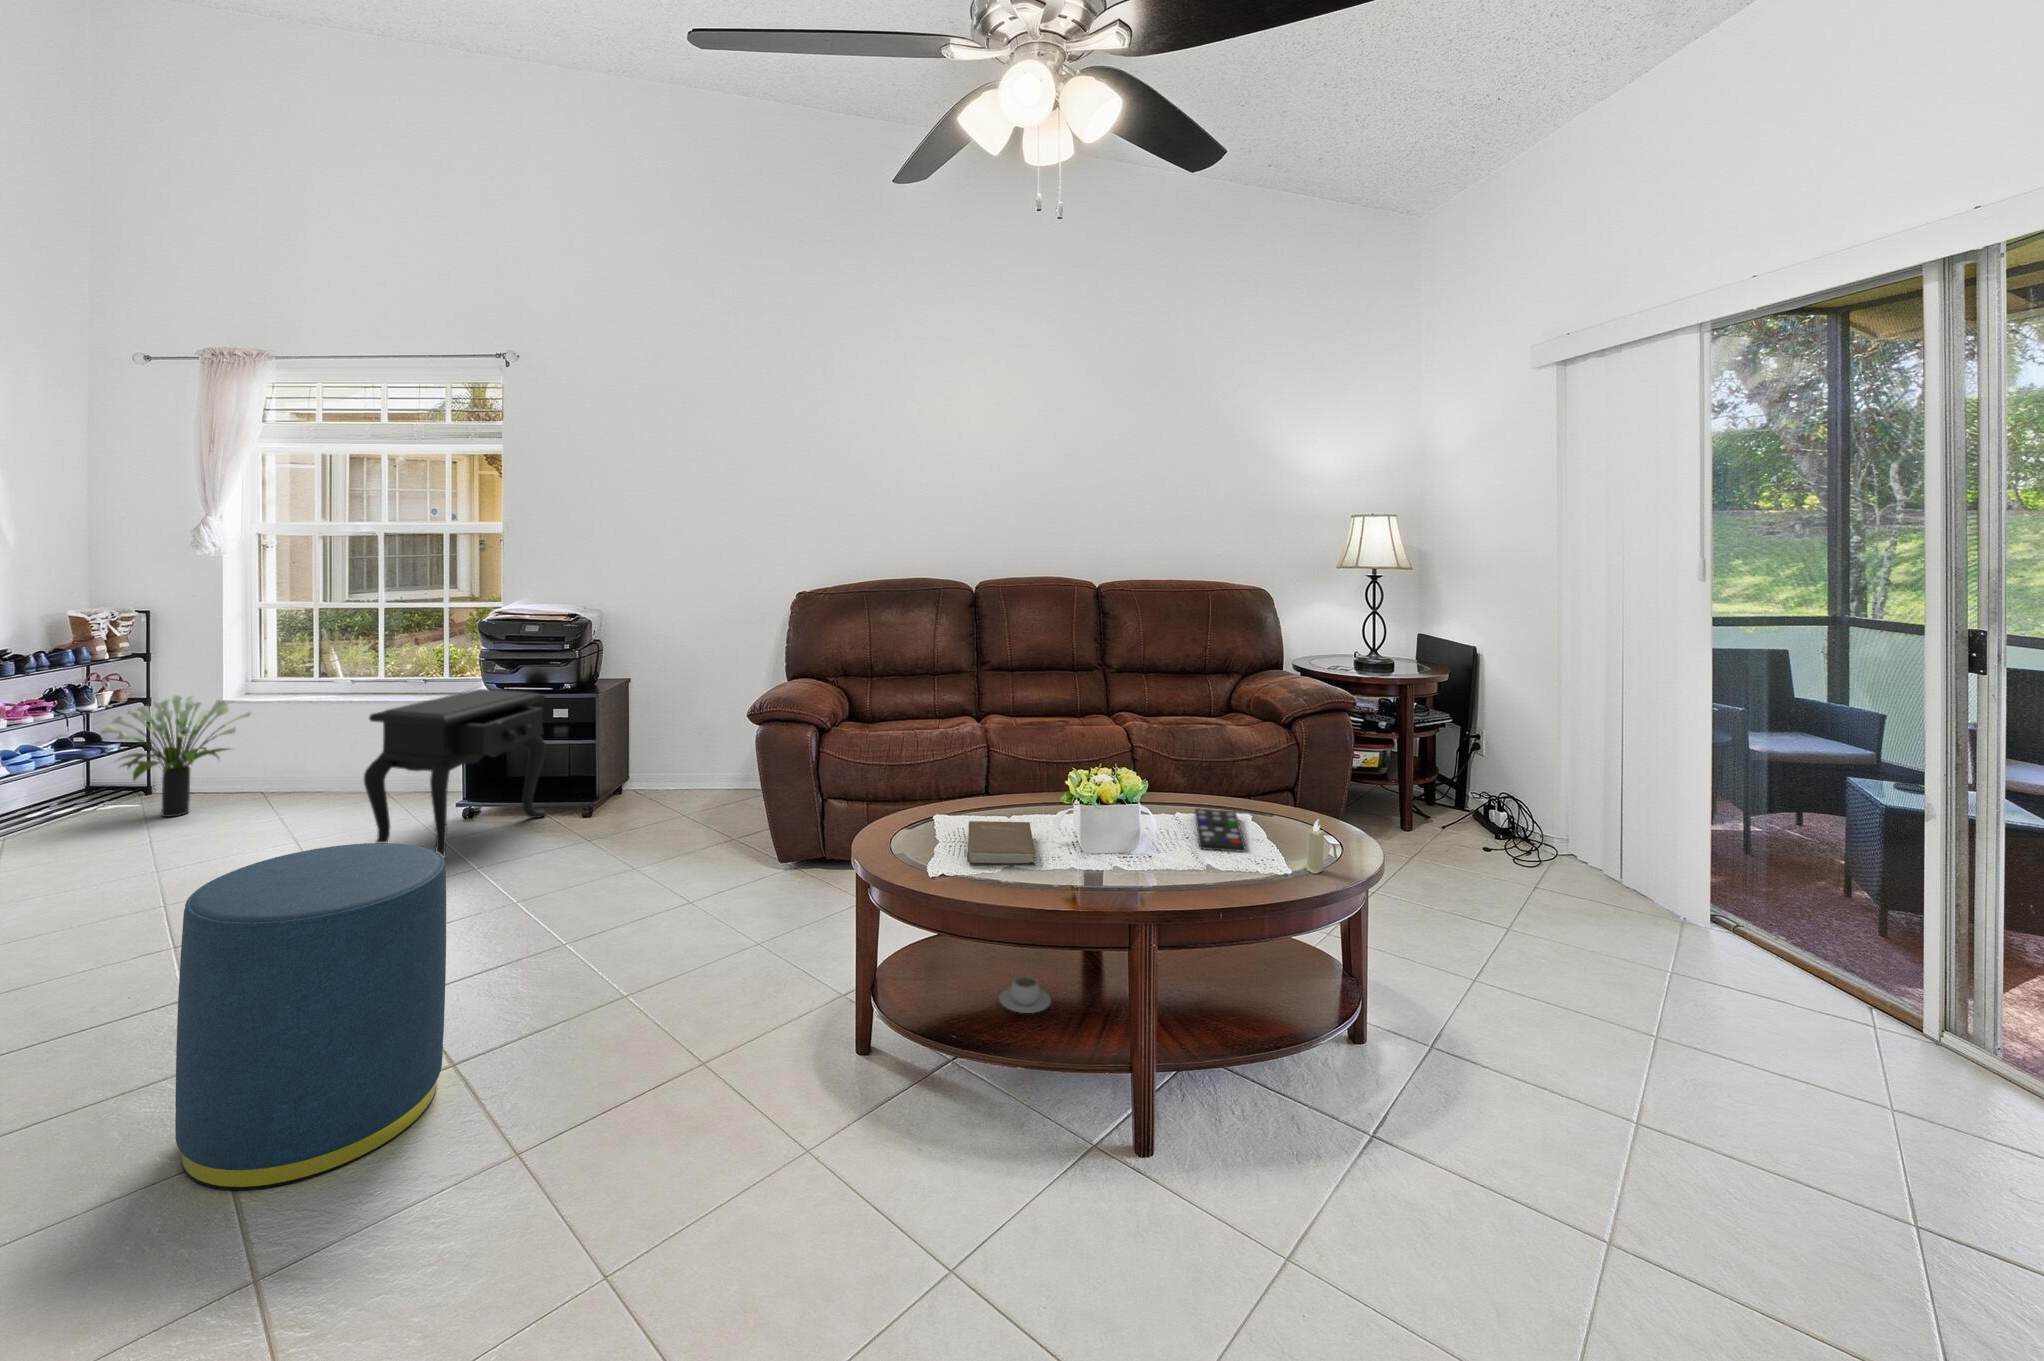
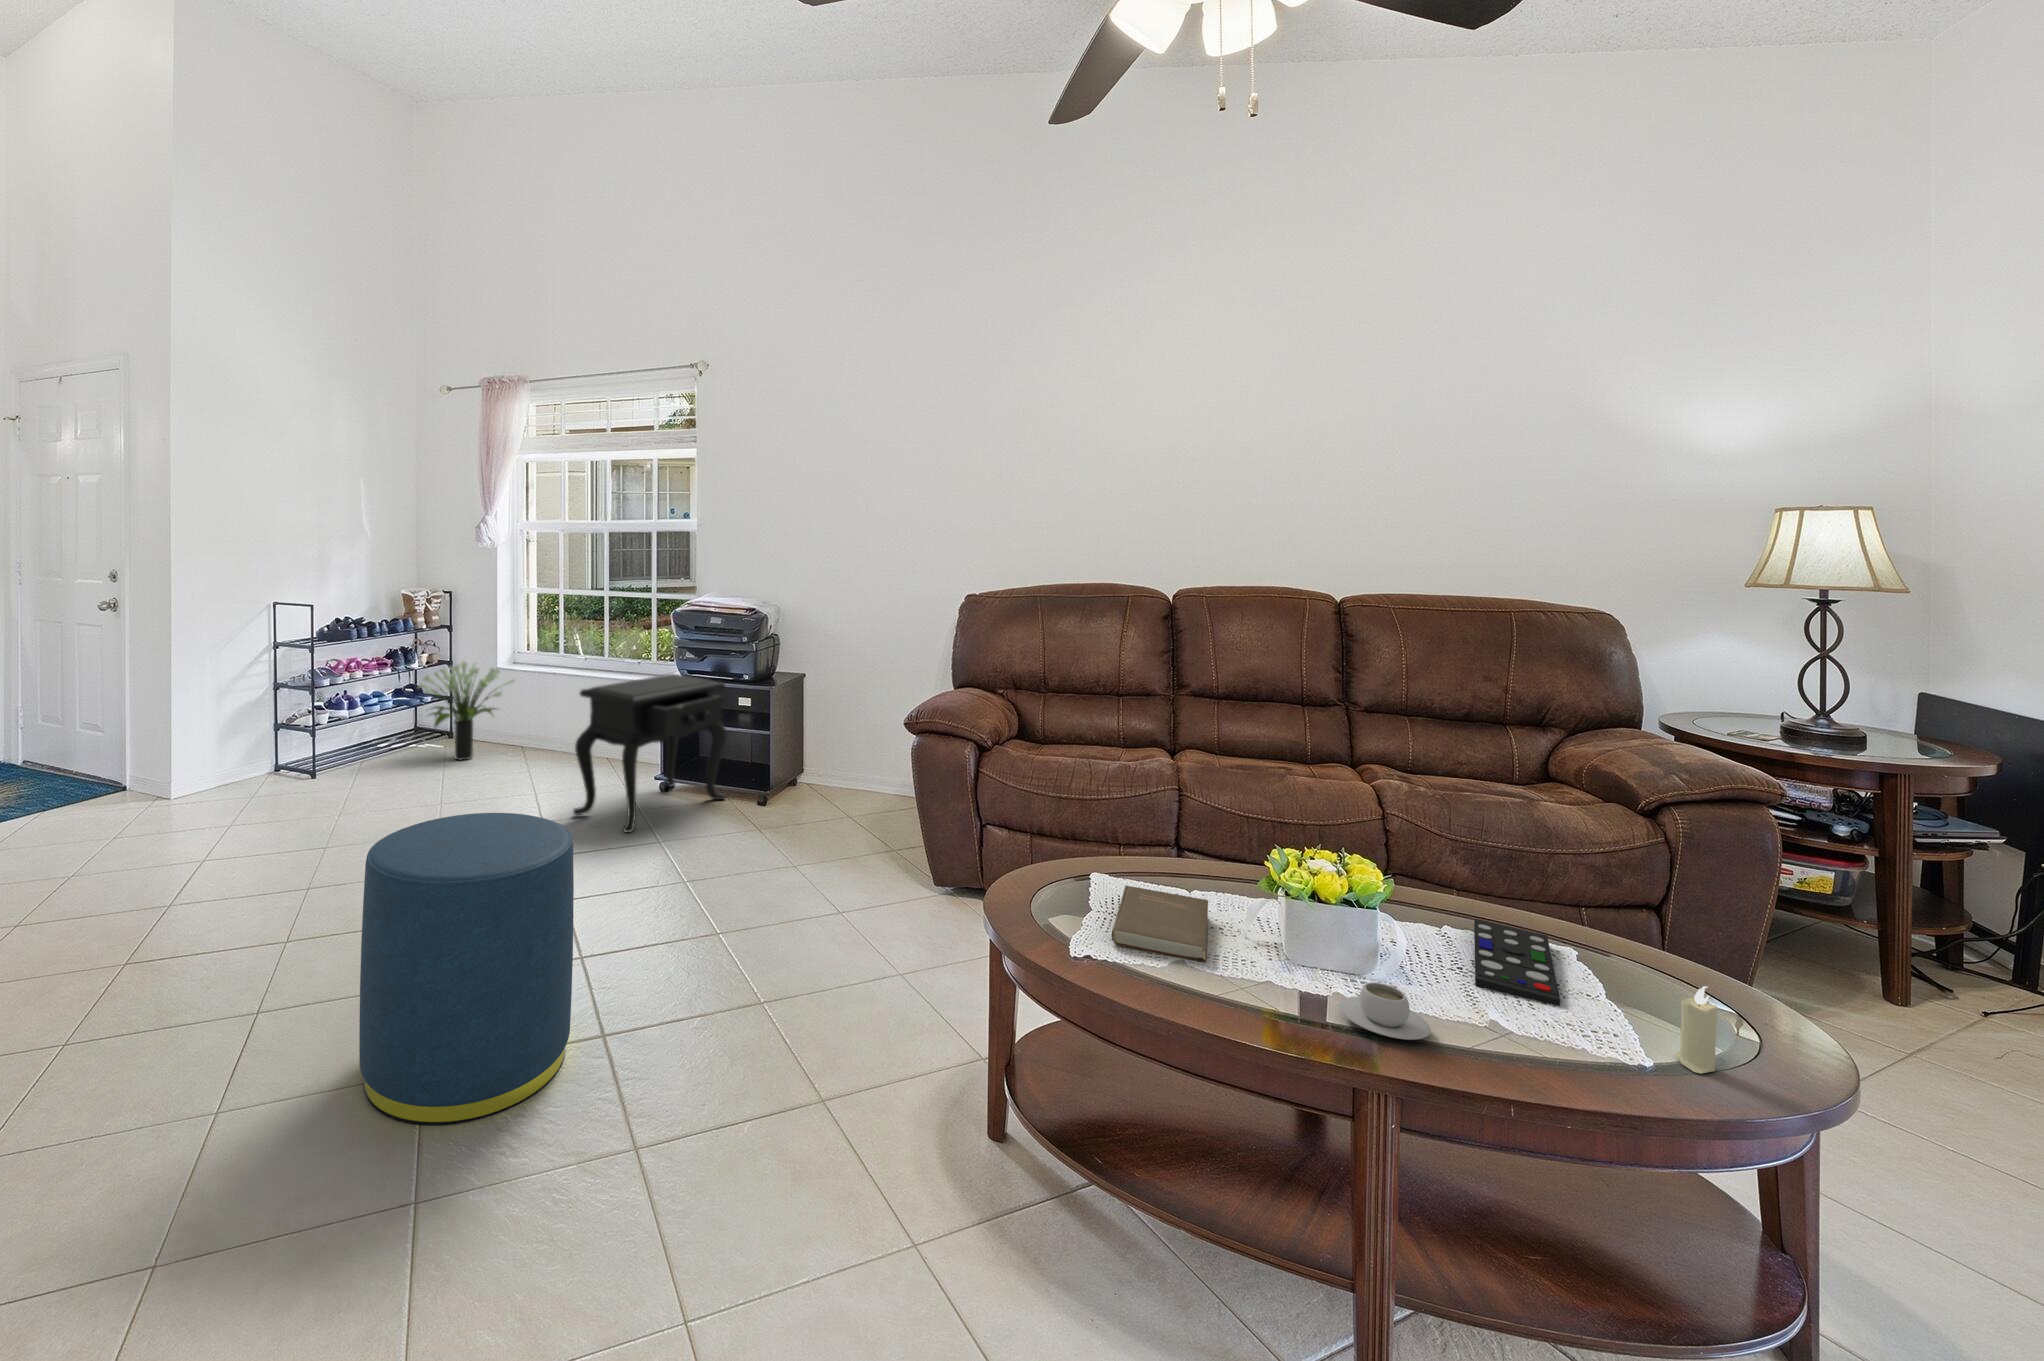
teacup: present [999,976,1051,1013] -> present [1339,983,1431,1040]

